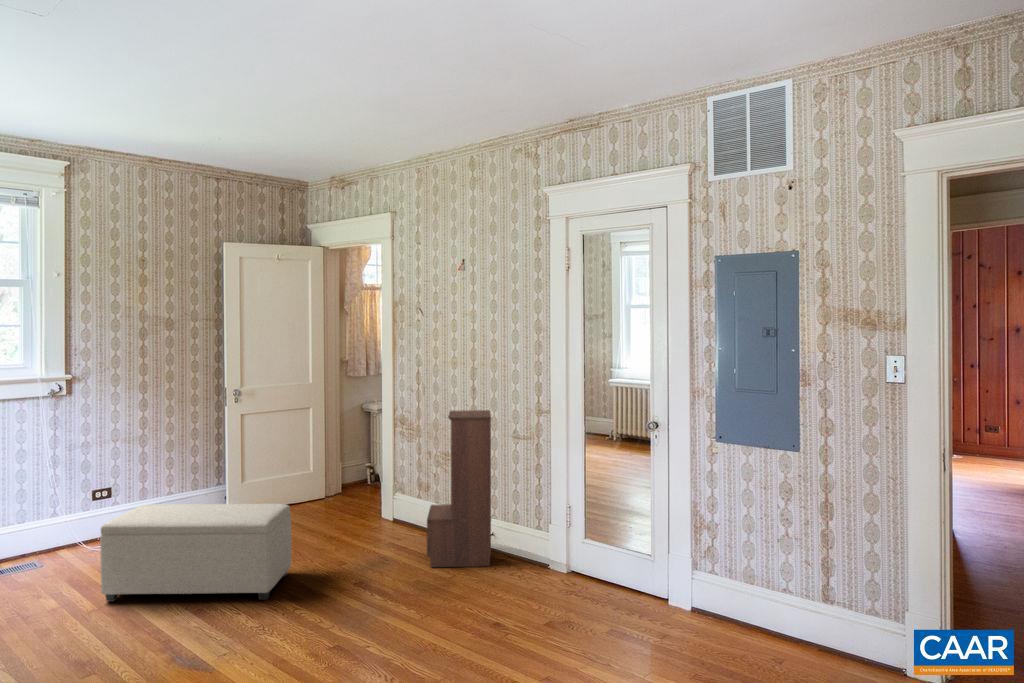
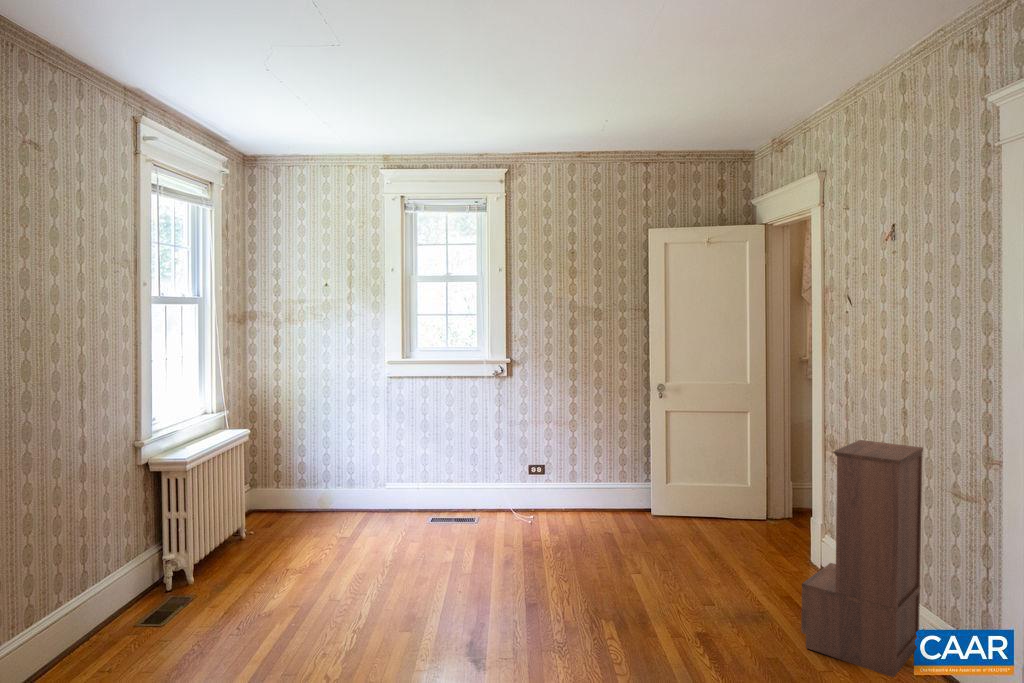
ottoman: present [100,503,292,601] -> none [482,491,648,621]

